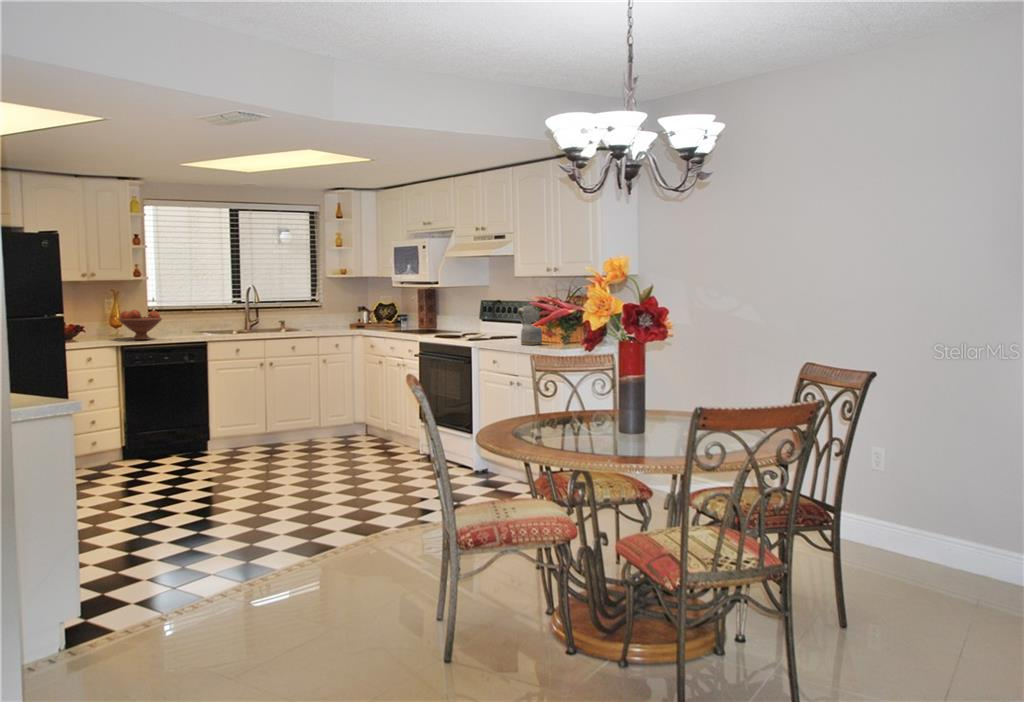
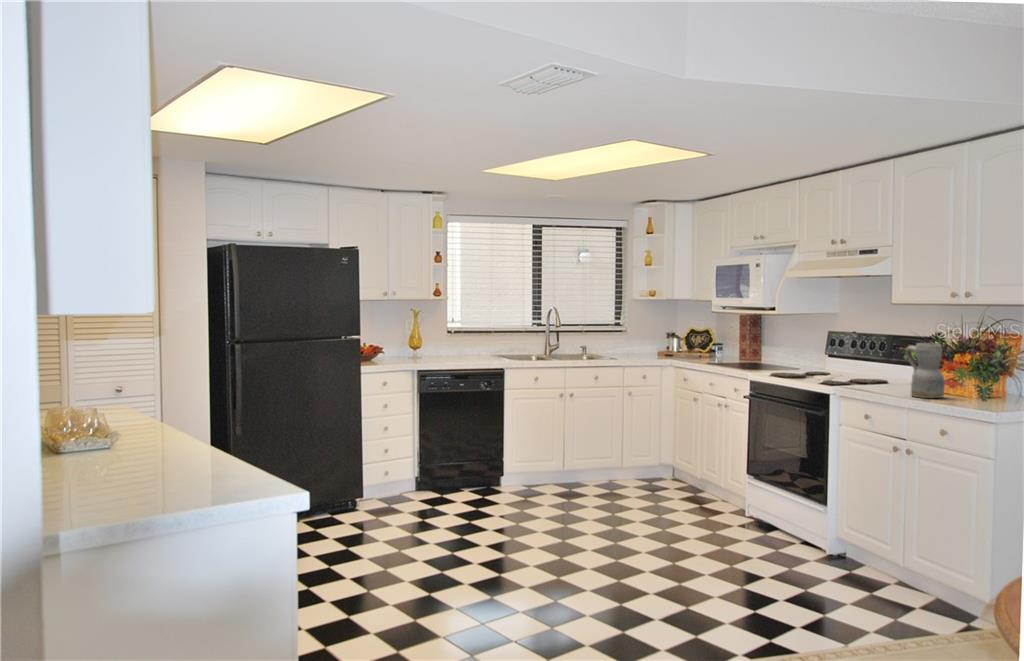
fruit bowl: present [119,310,162,340] -> none [417,331,460,364]

